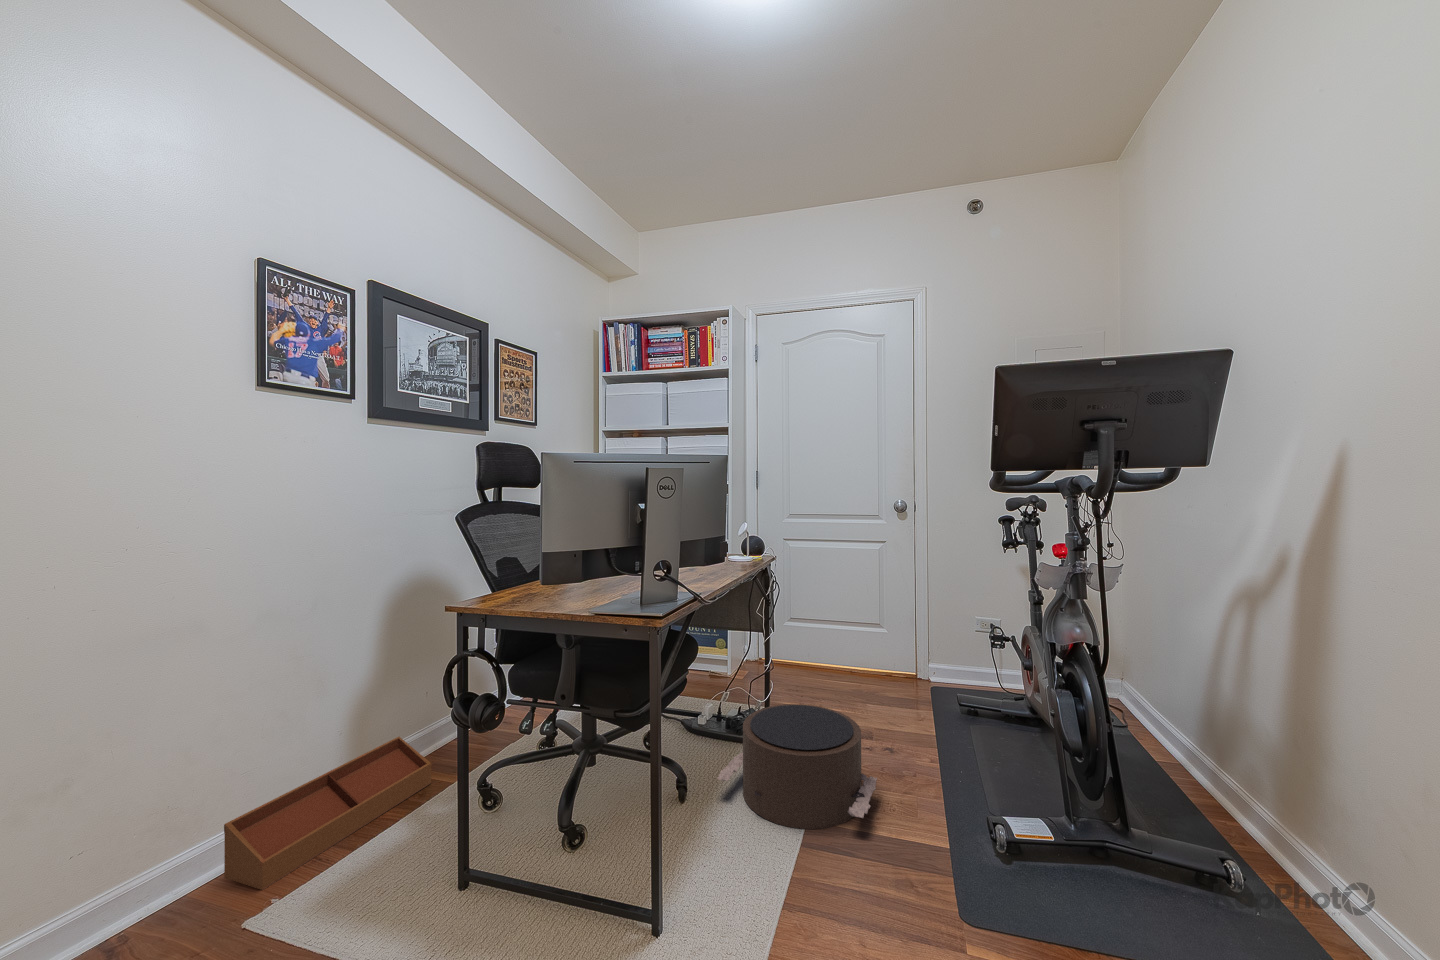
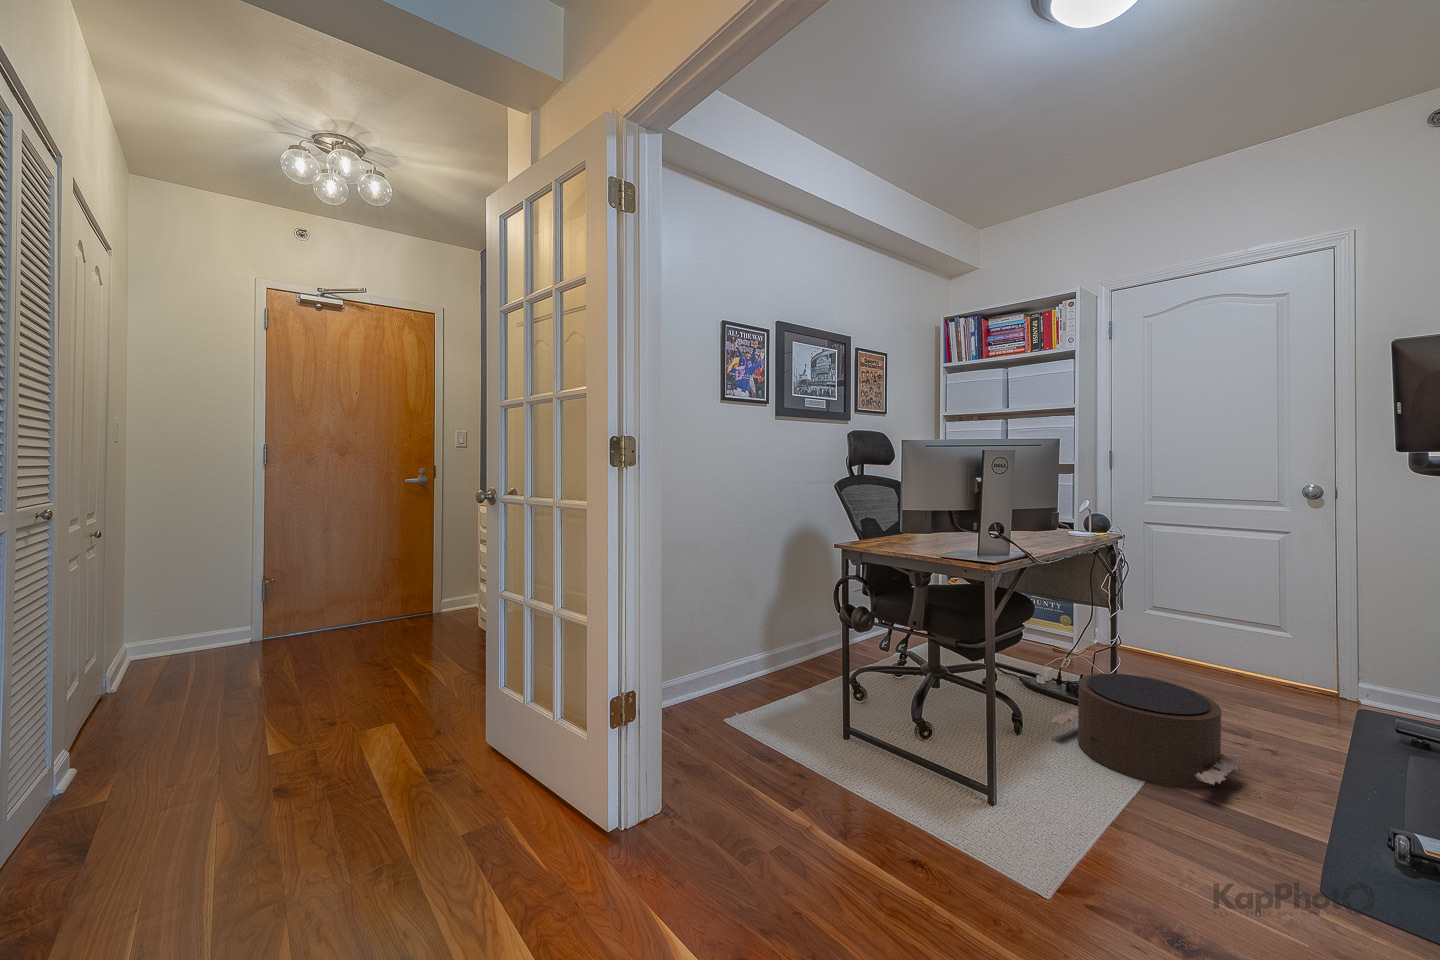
storage bin: present [224,737,431,890] -> none [709,639,814,705]

